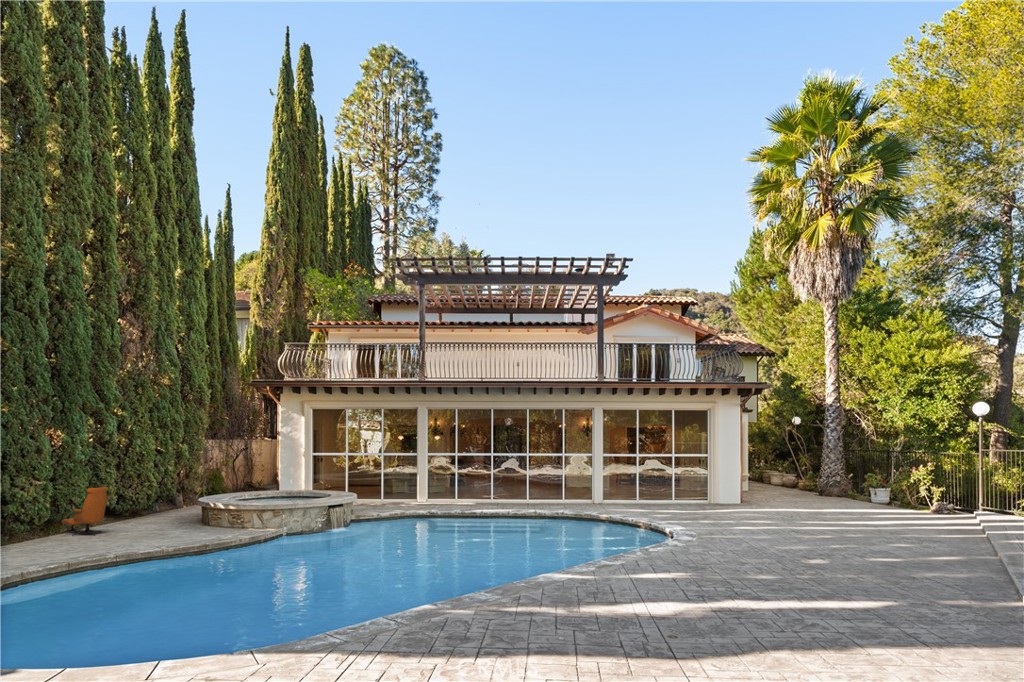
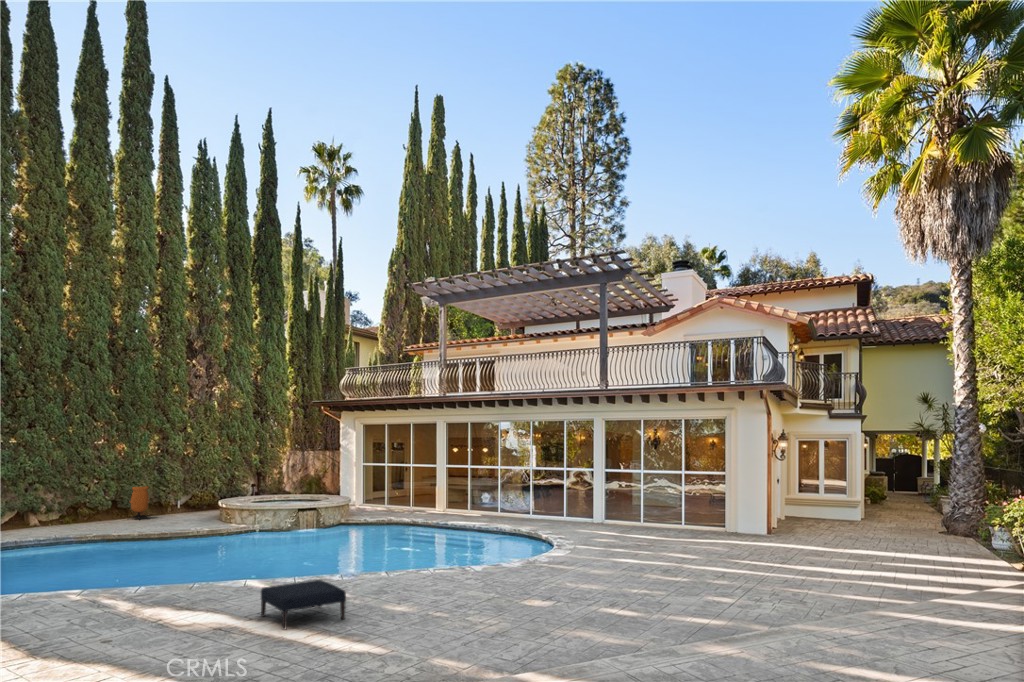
ottoman: none [753,557,838,612] -> present [261,580,346,630]

